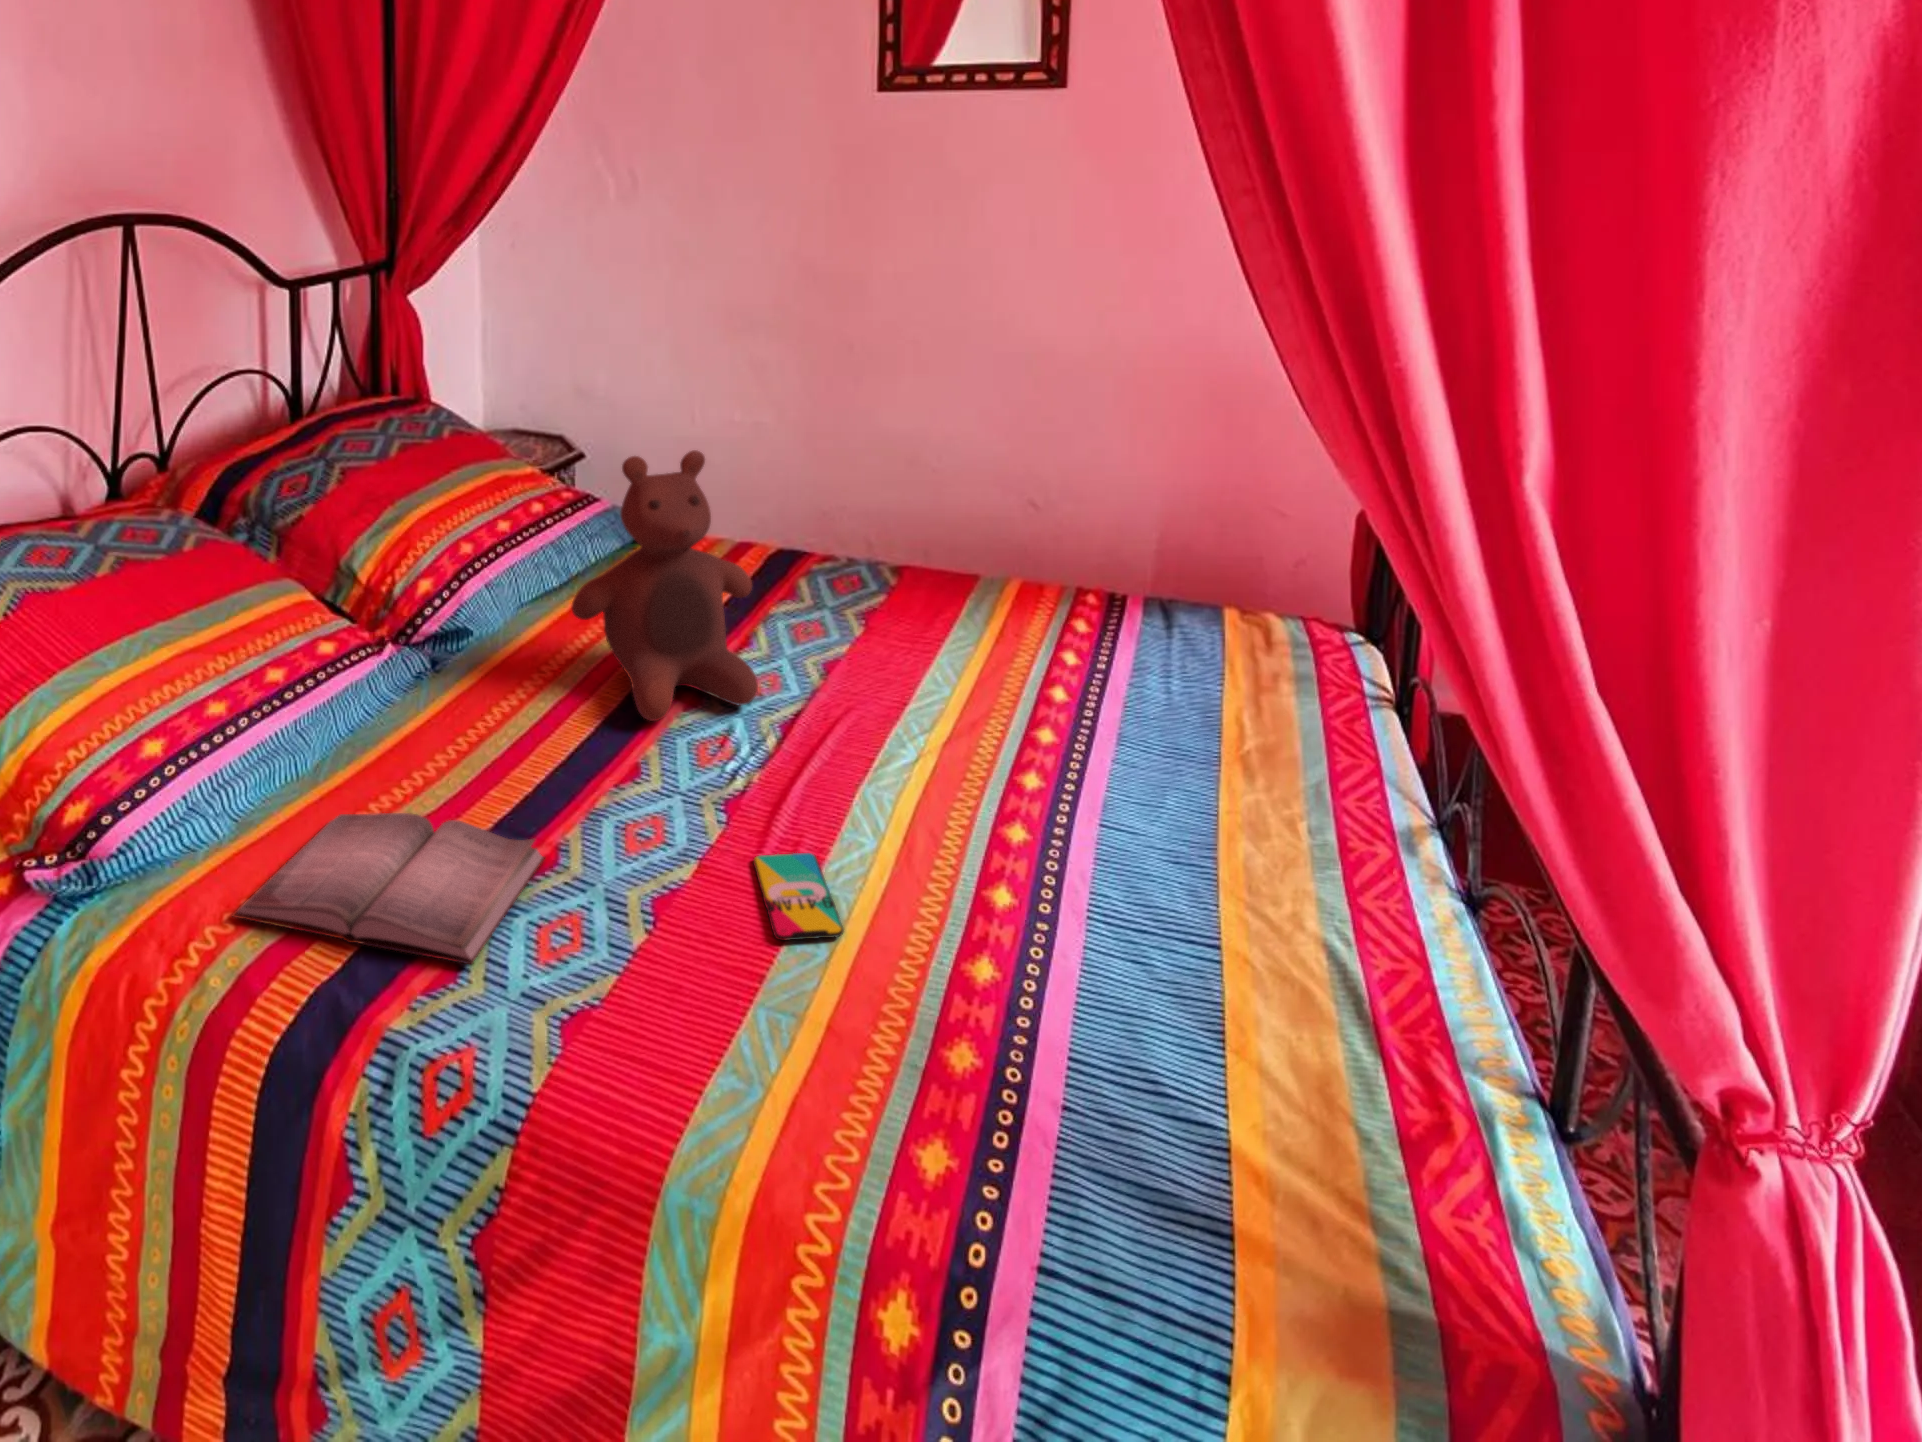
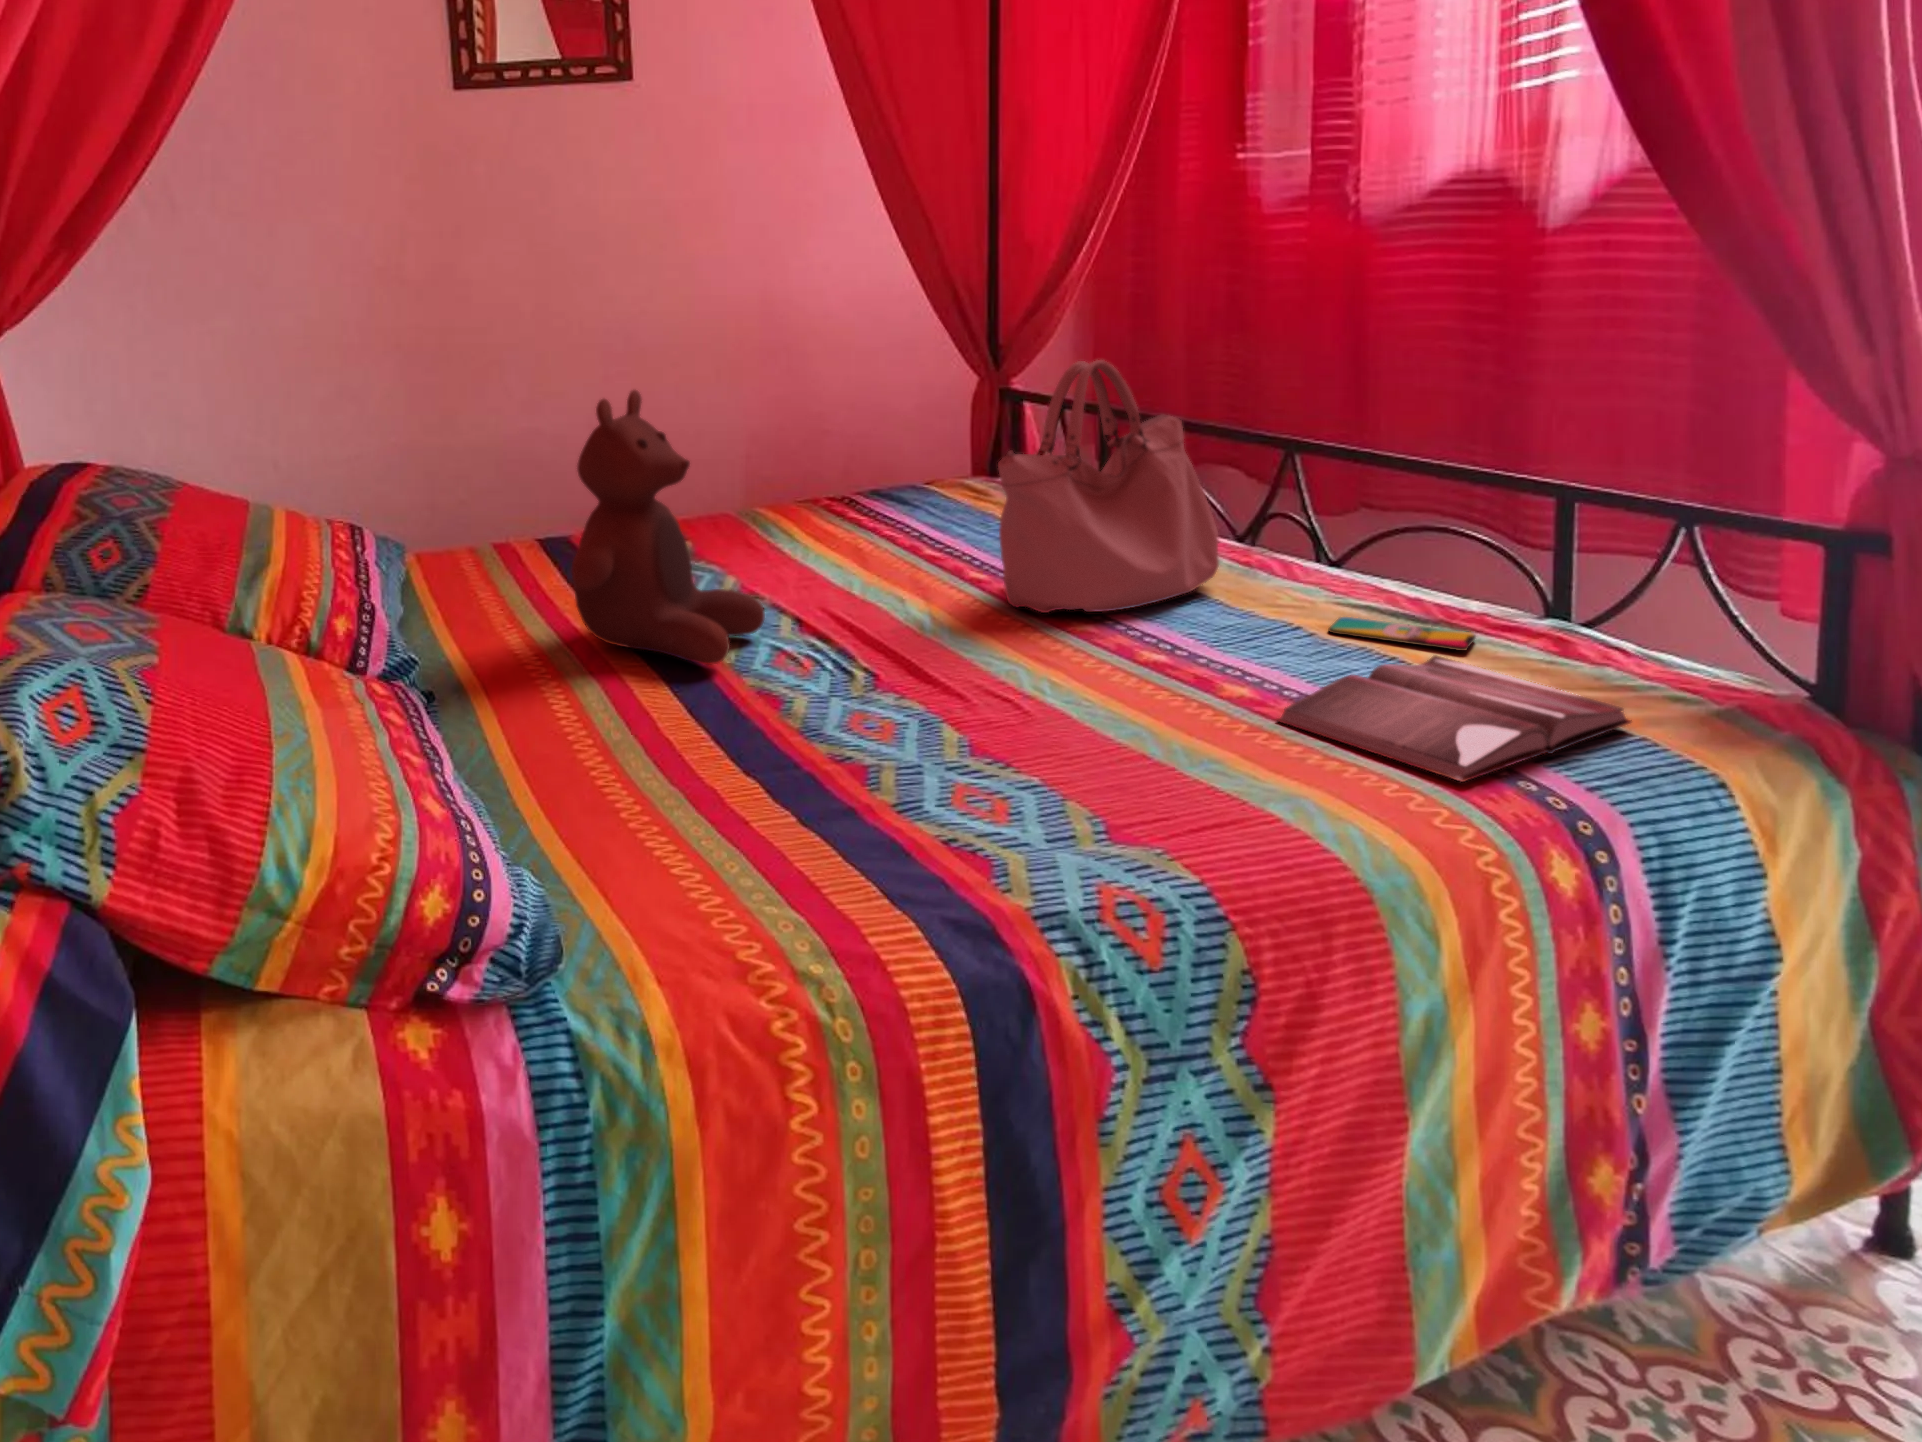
handbag: none [1000,532,1332,847] -> present [998,360,1219,613]
hardback book: present [232,813,545,964] -> present [1277,655,1632,782]
smartphone: present [753,853,844,941] -> present [1328,617,1476,651]

